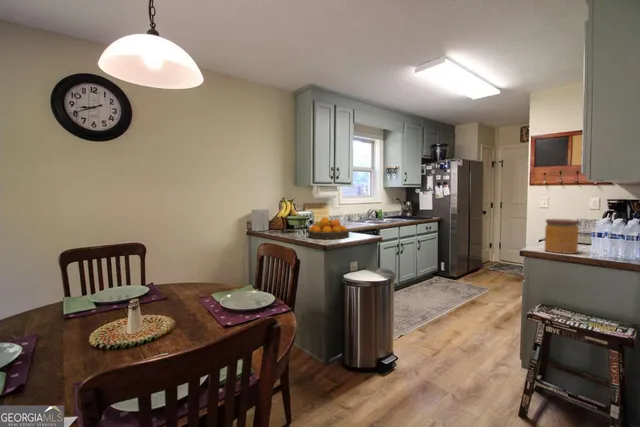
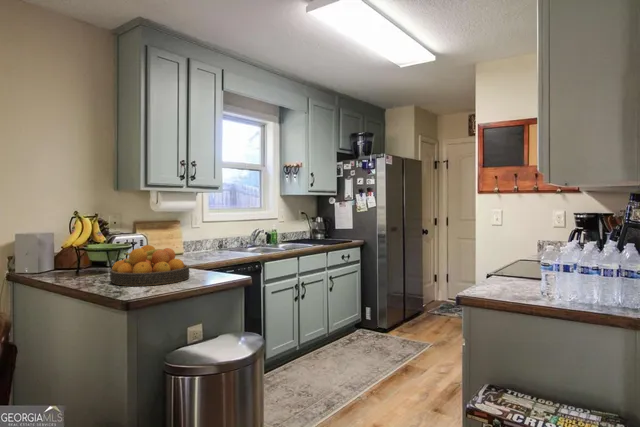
jar: present [545,219,579,254] -> none [492,243,538,299]

